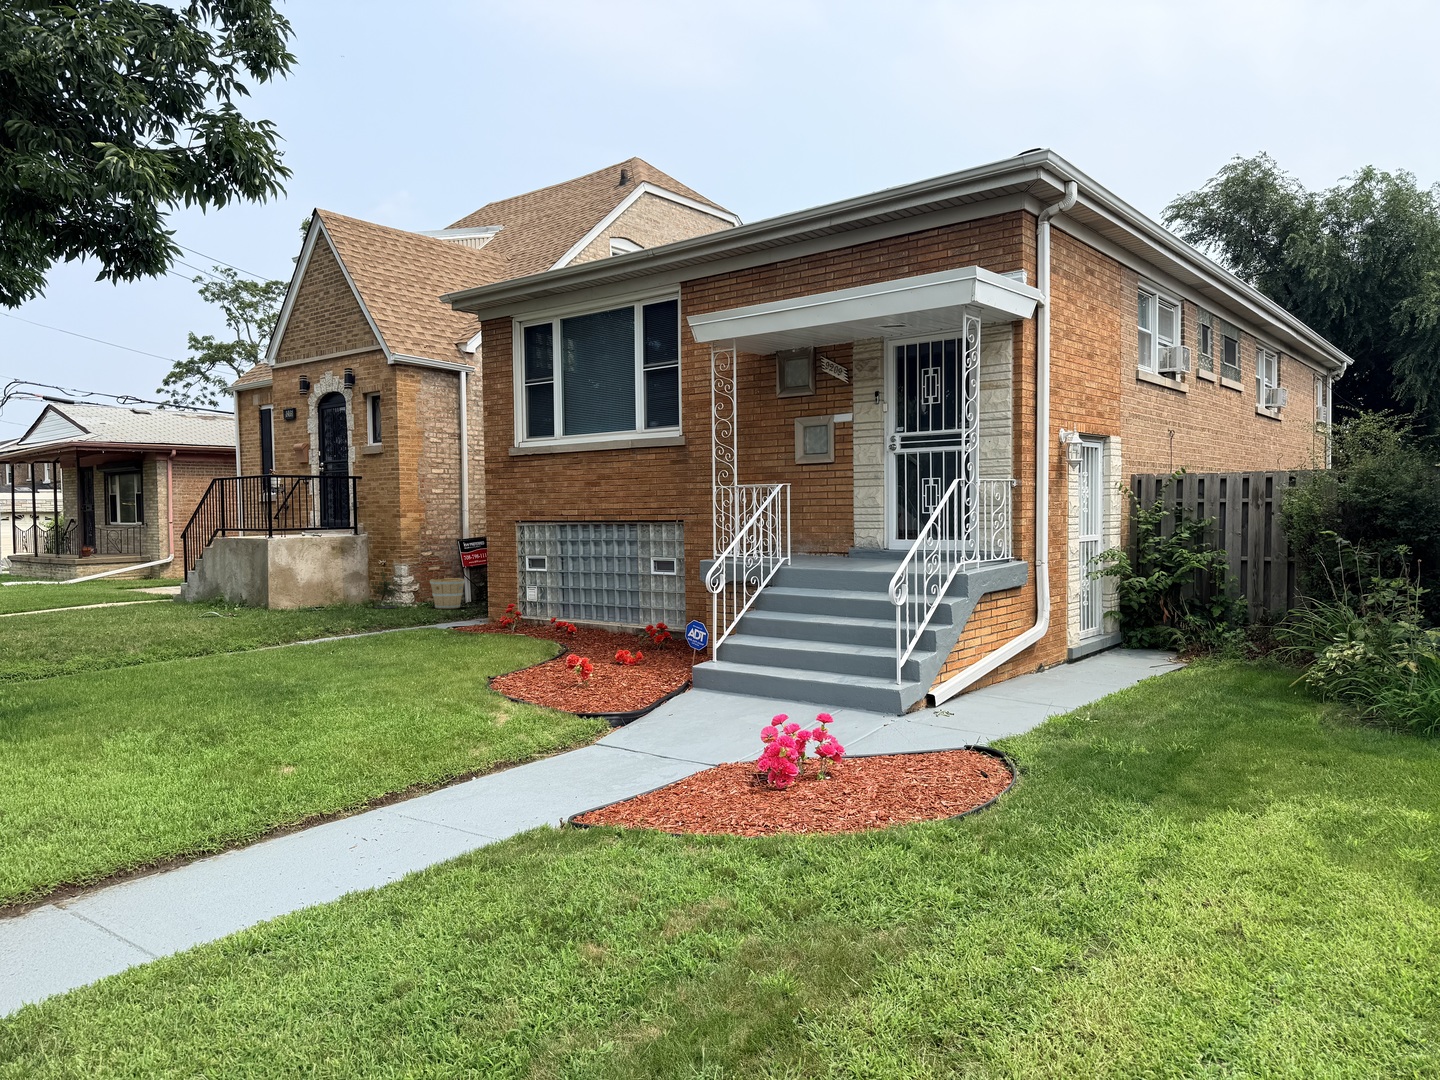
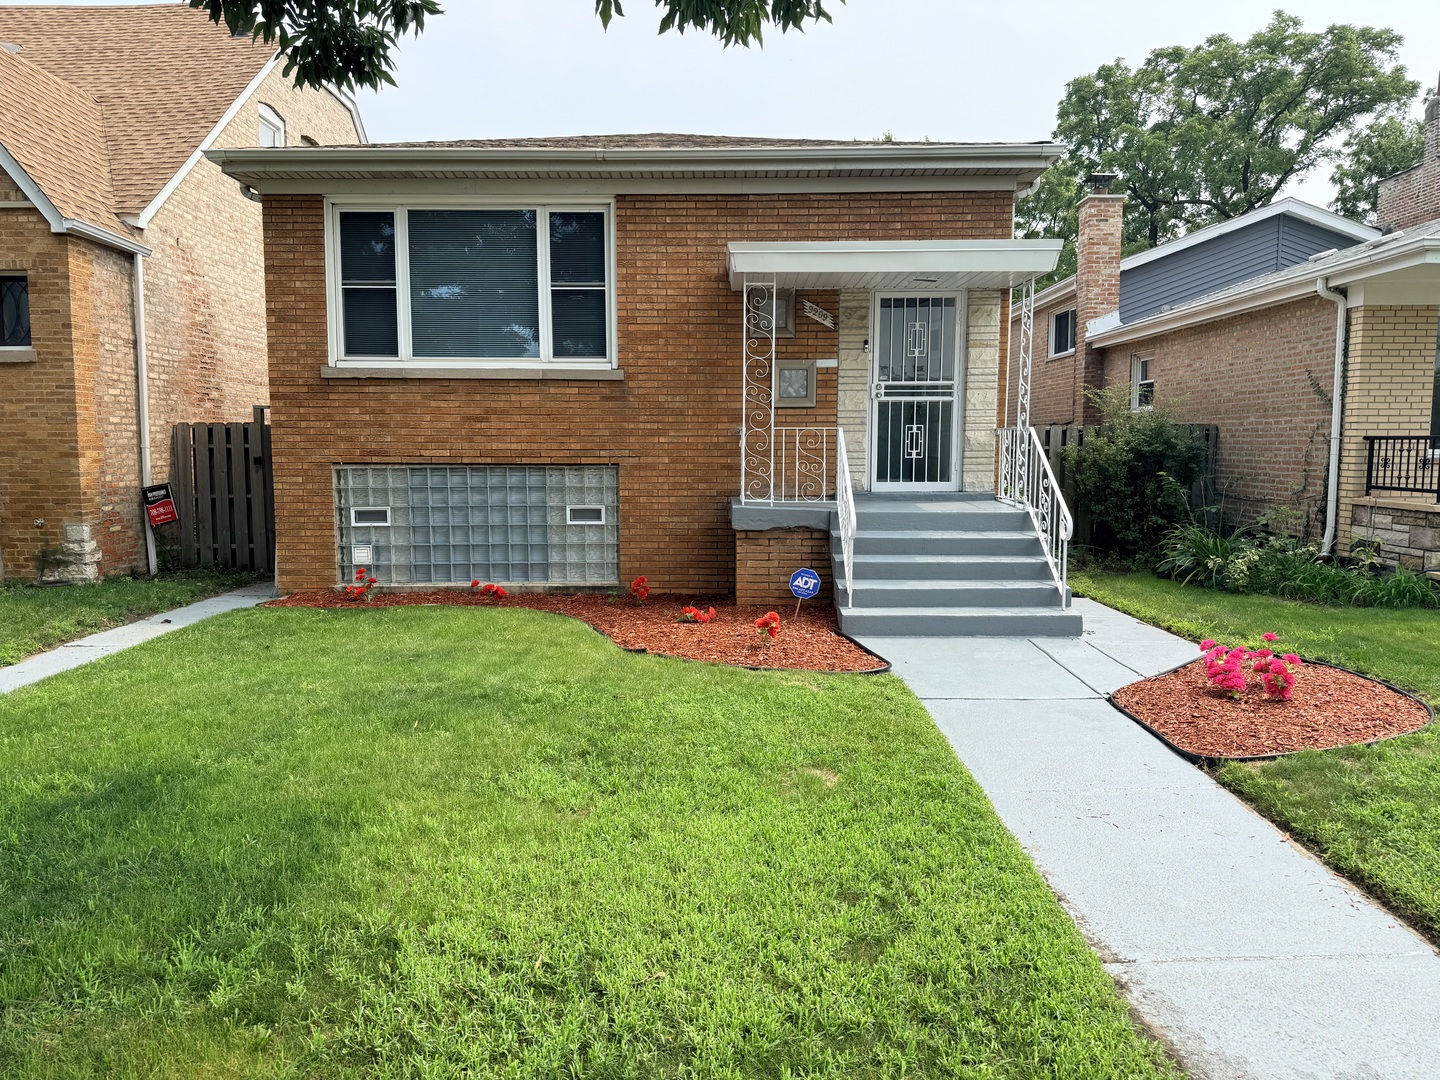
wooden bucket: present [430,578,465,609] -> none [118,536,174,579]

